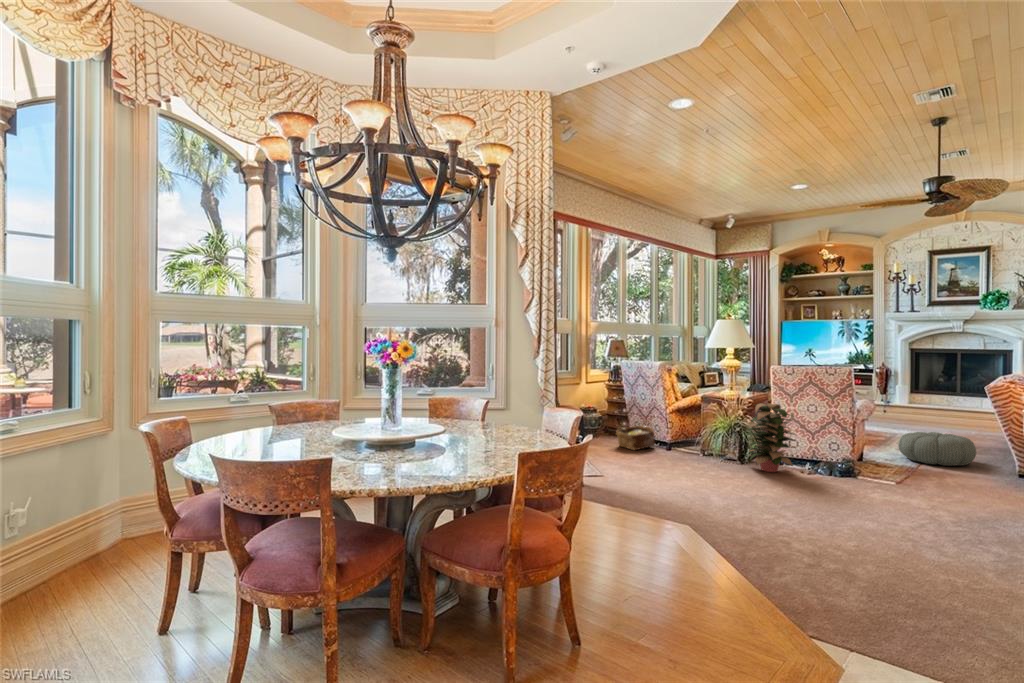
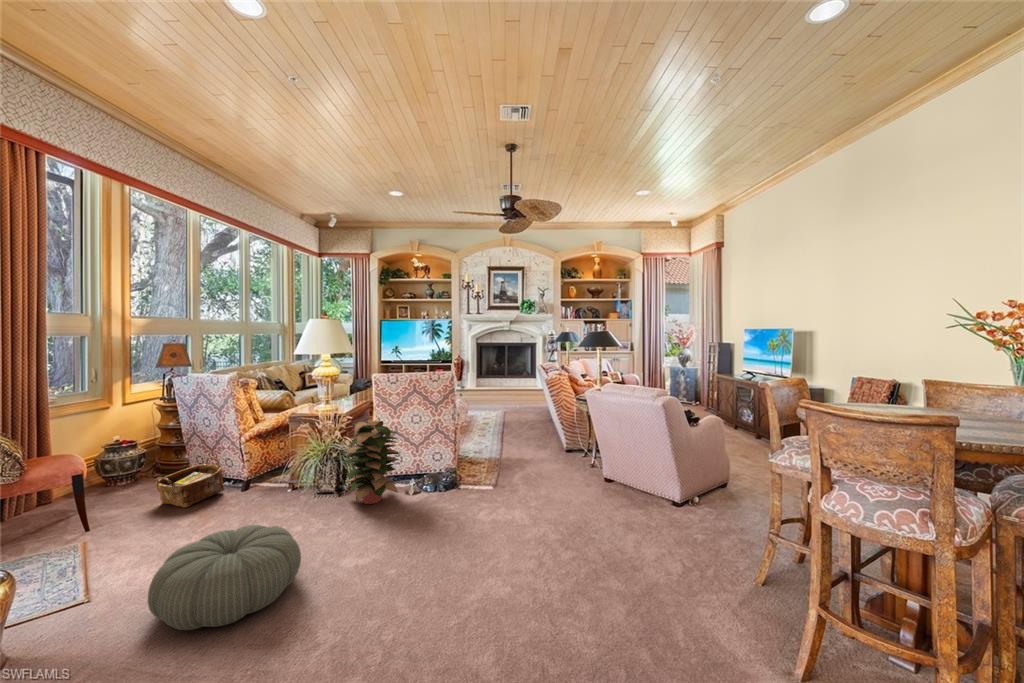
pouf: present [898,432,976,466] -> present [148,525,301,630]

